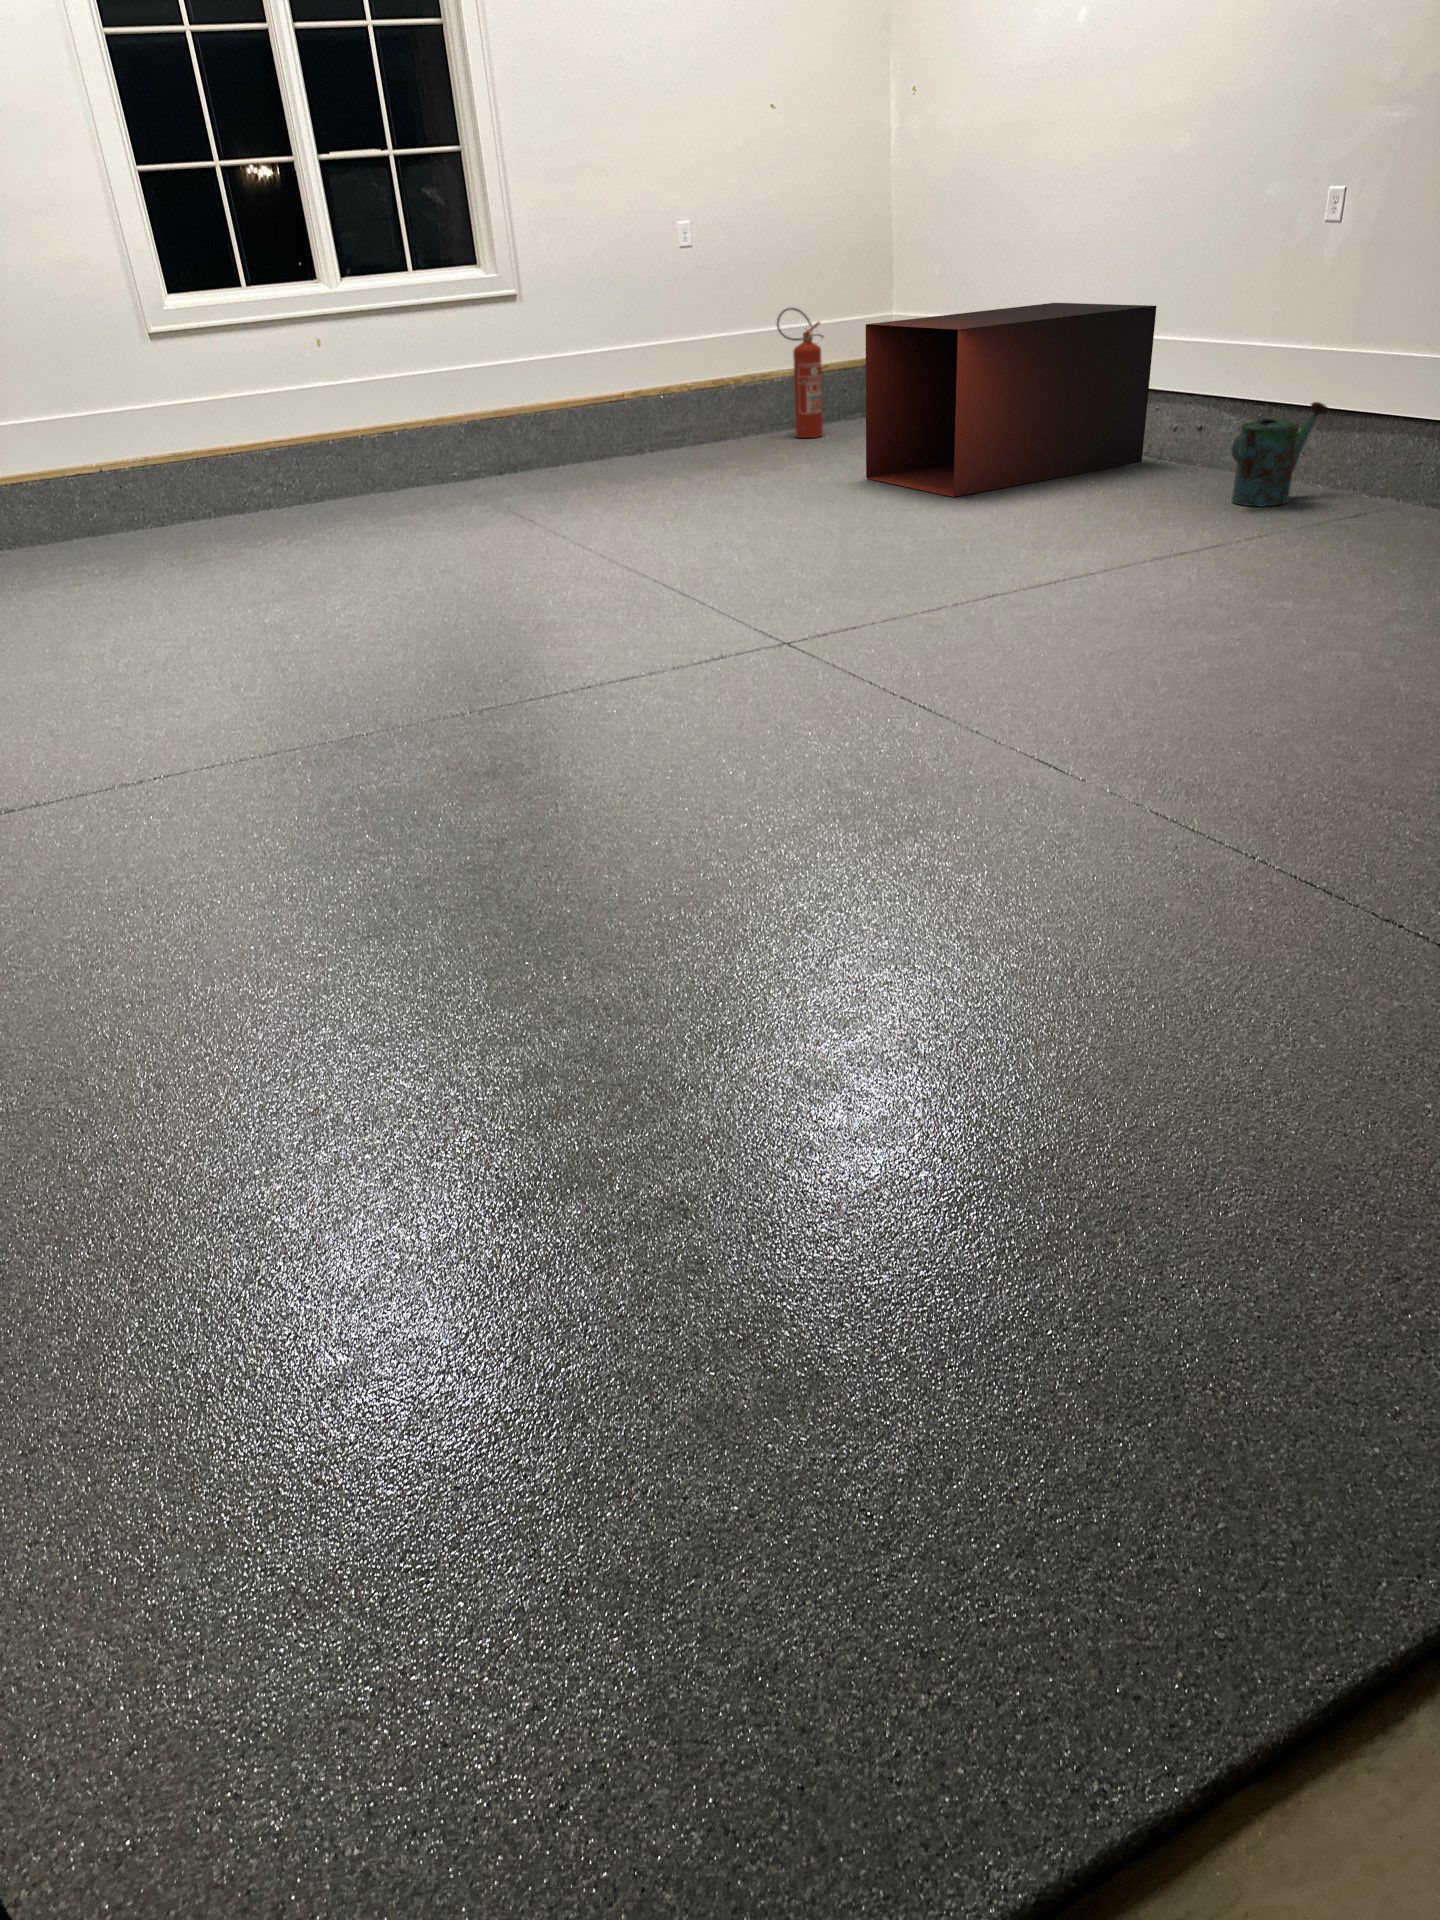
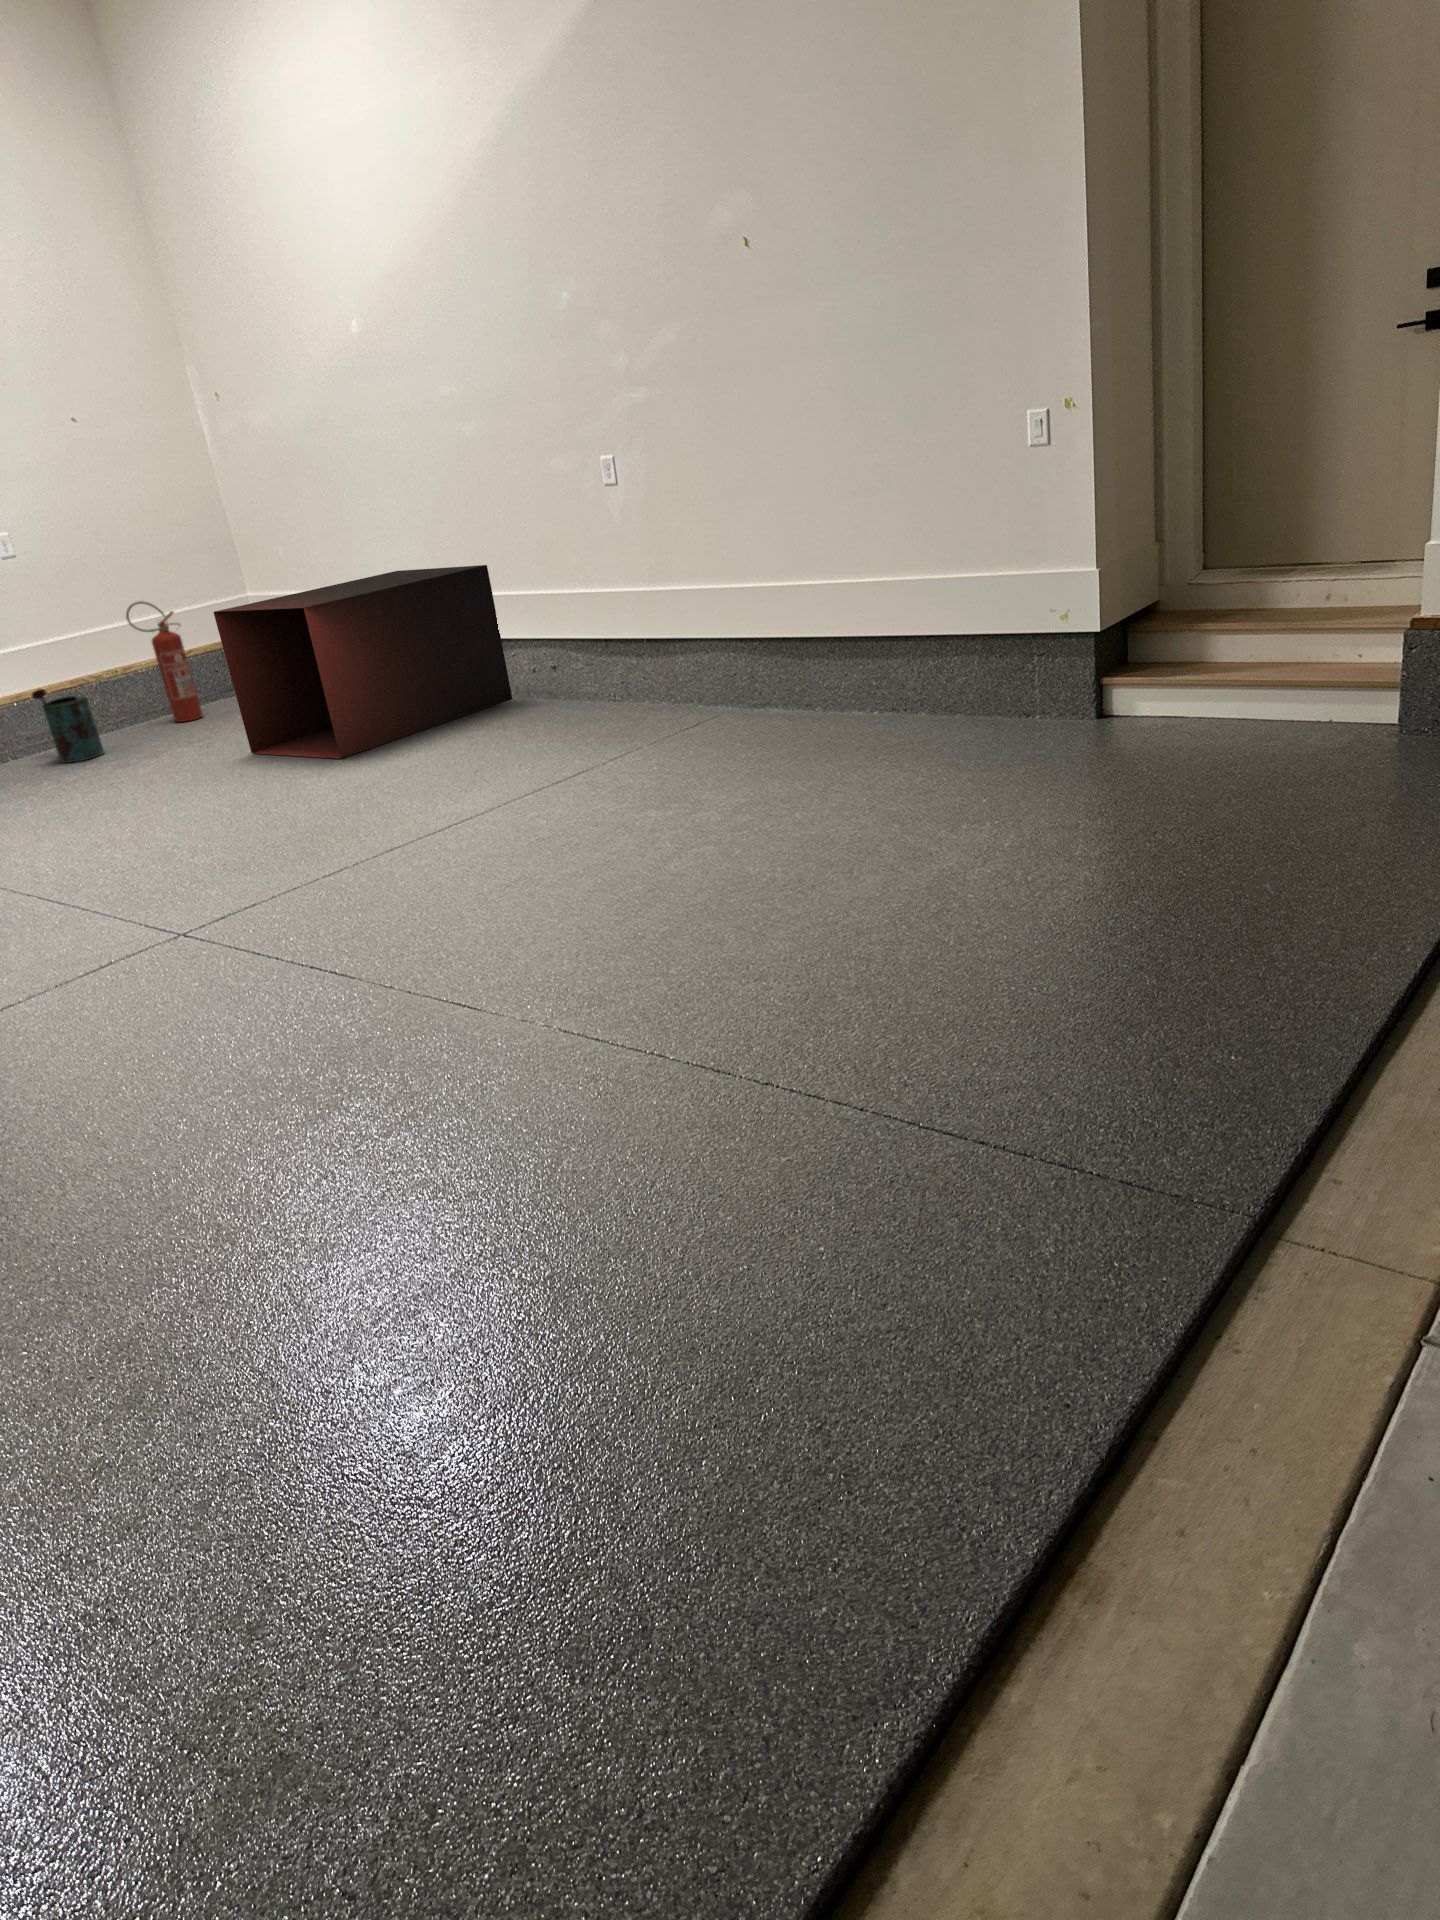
watering can: present [1232,402,1328,506] -> present [32,689,104,763]

